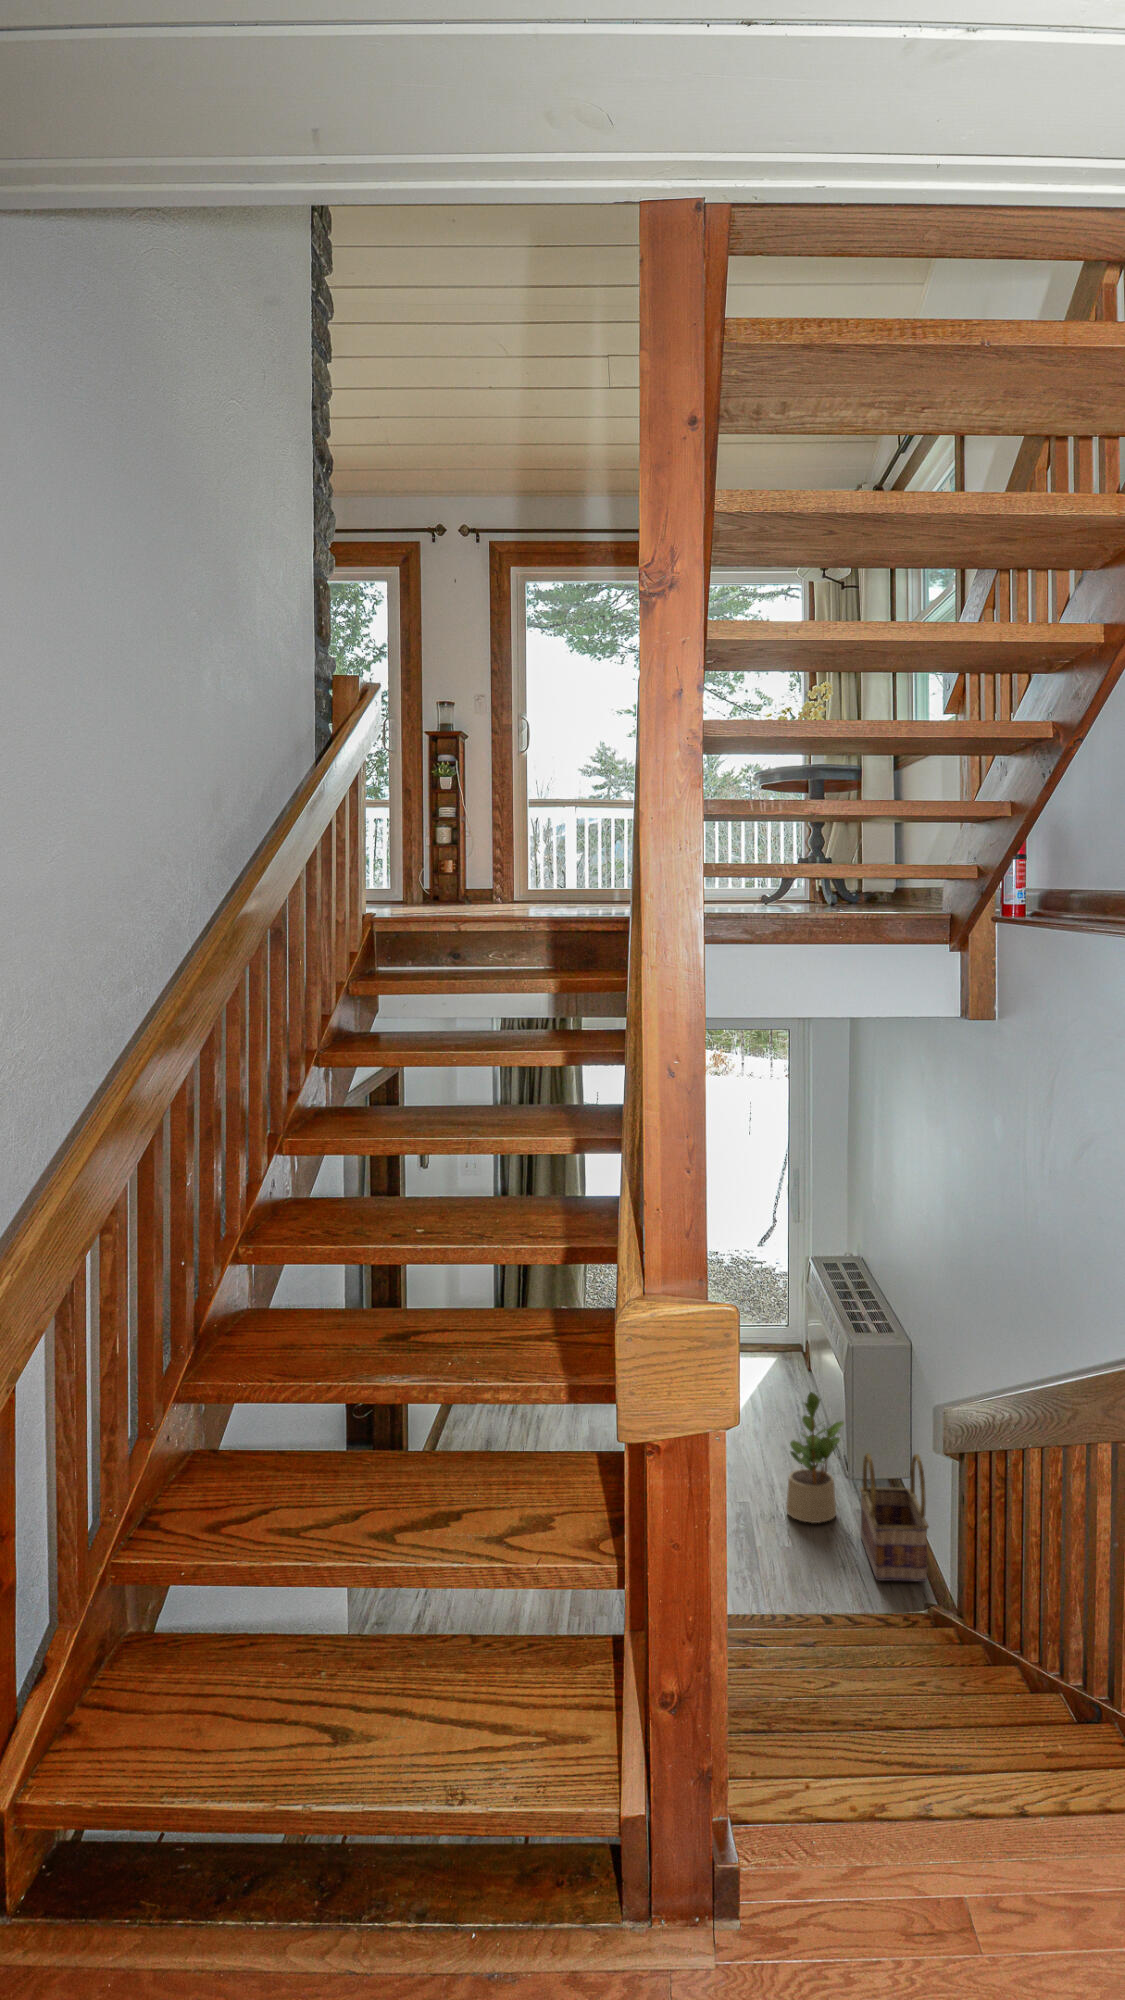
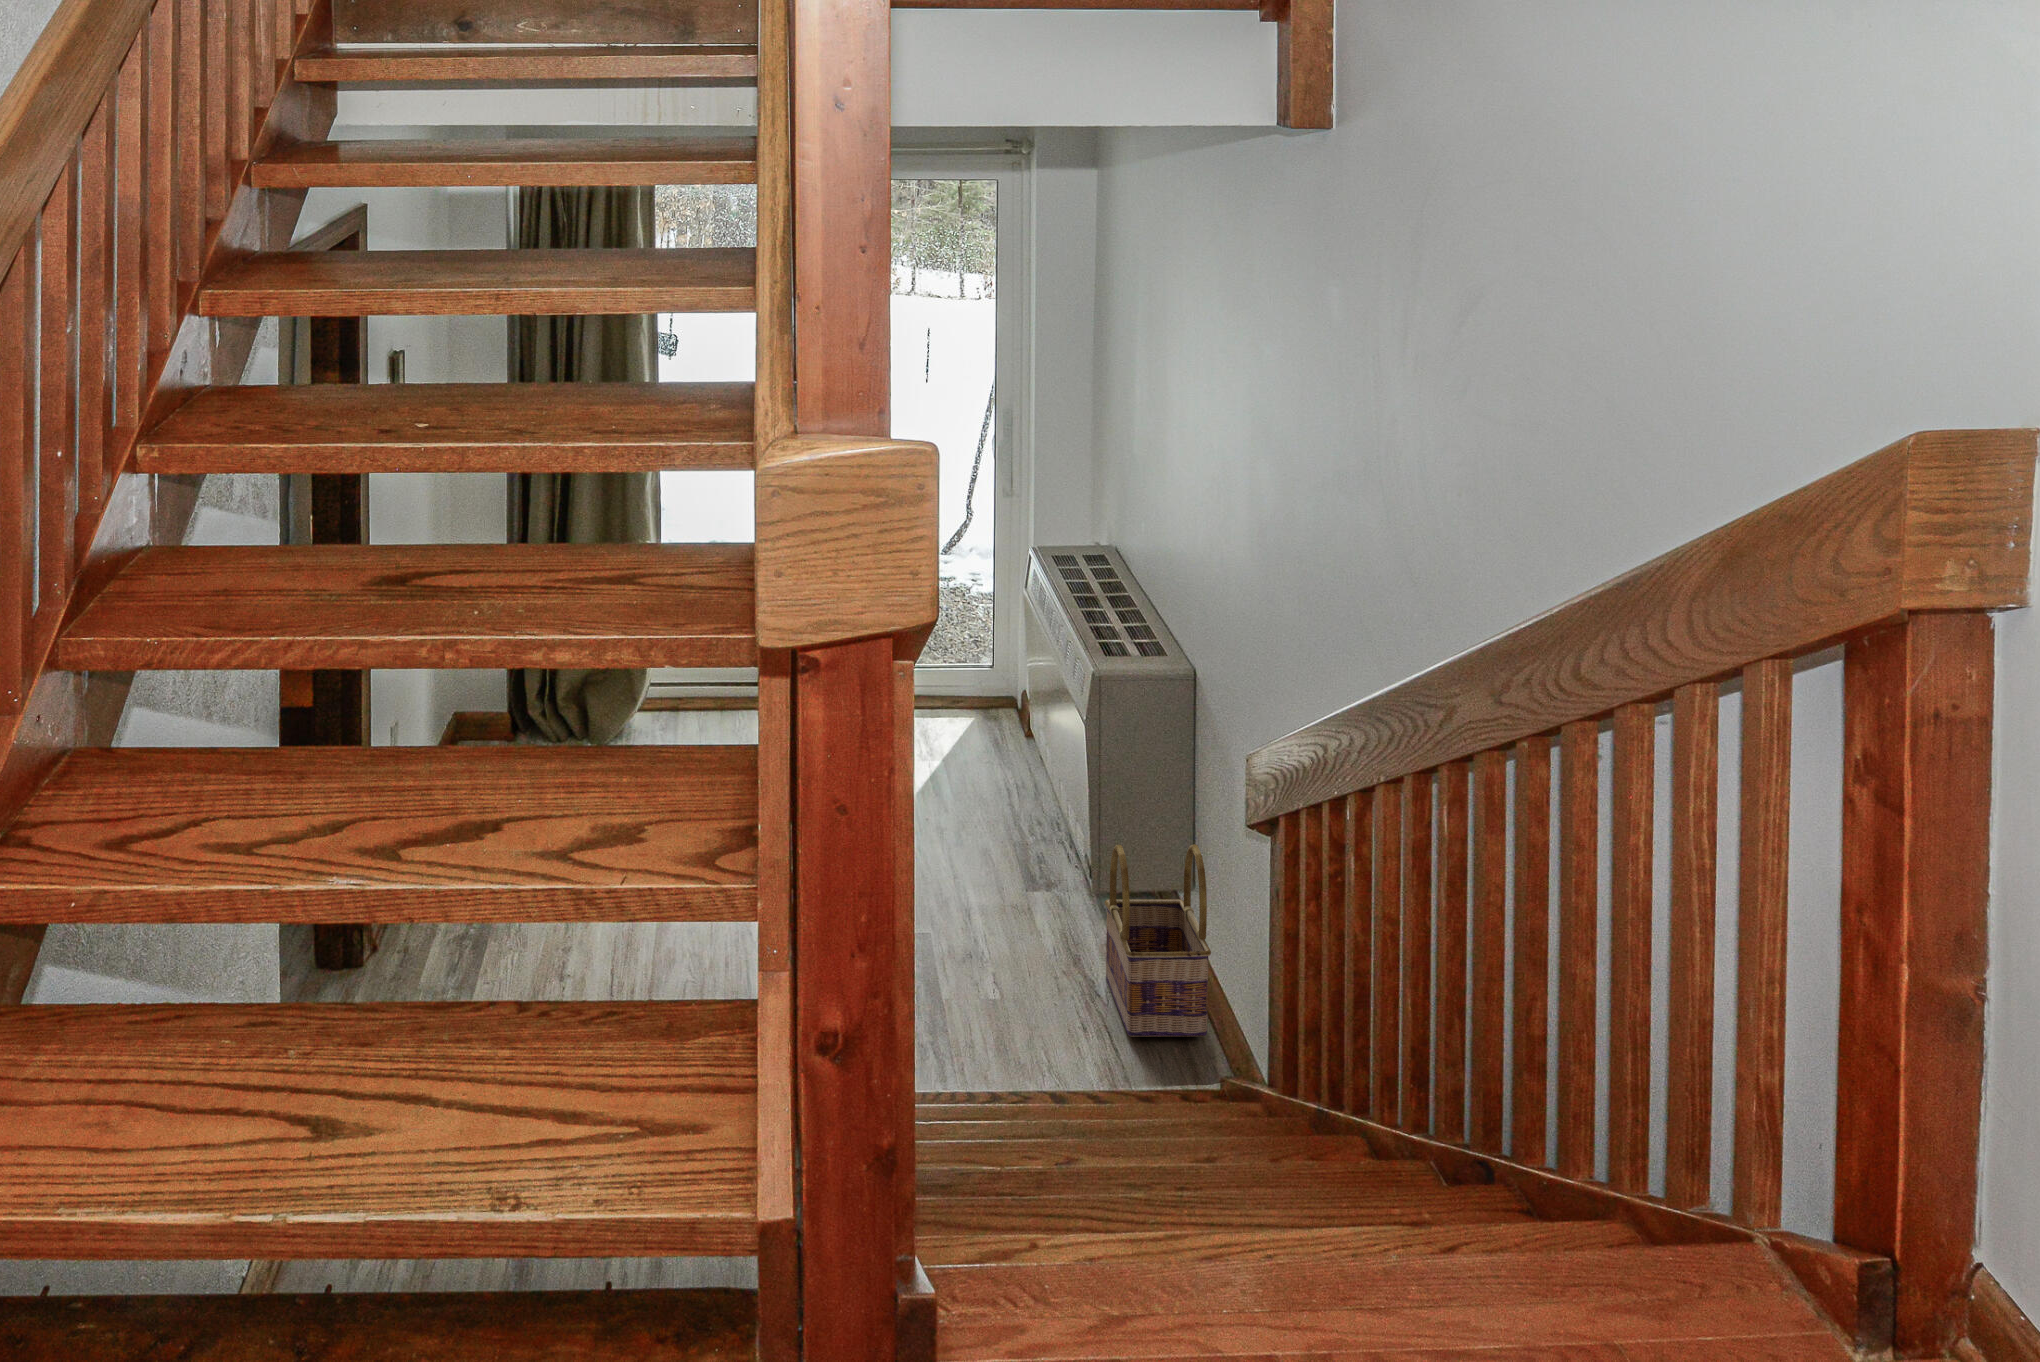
potted plant: present [786,1392,844,1523] -> none [990,756,1083,957]

